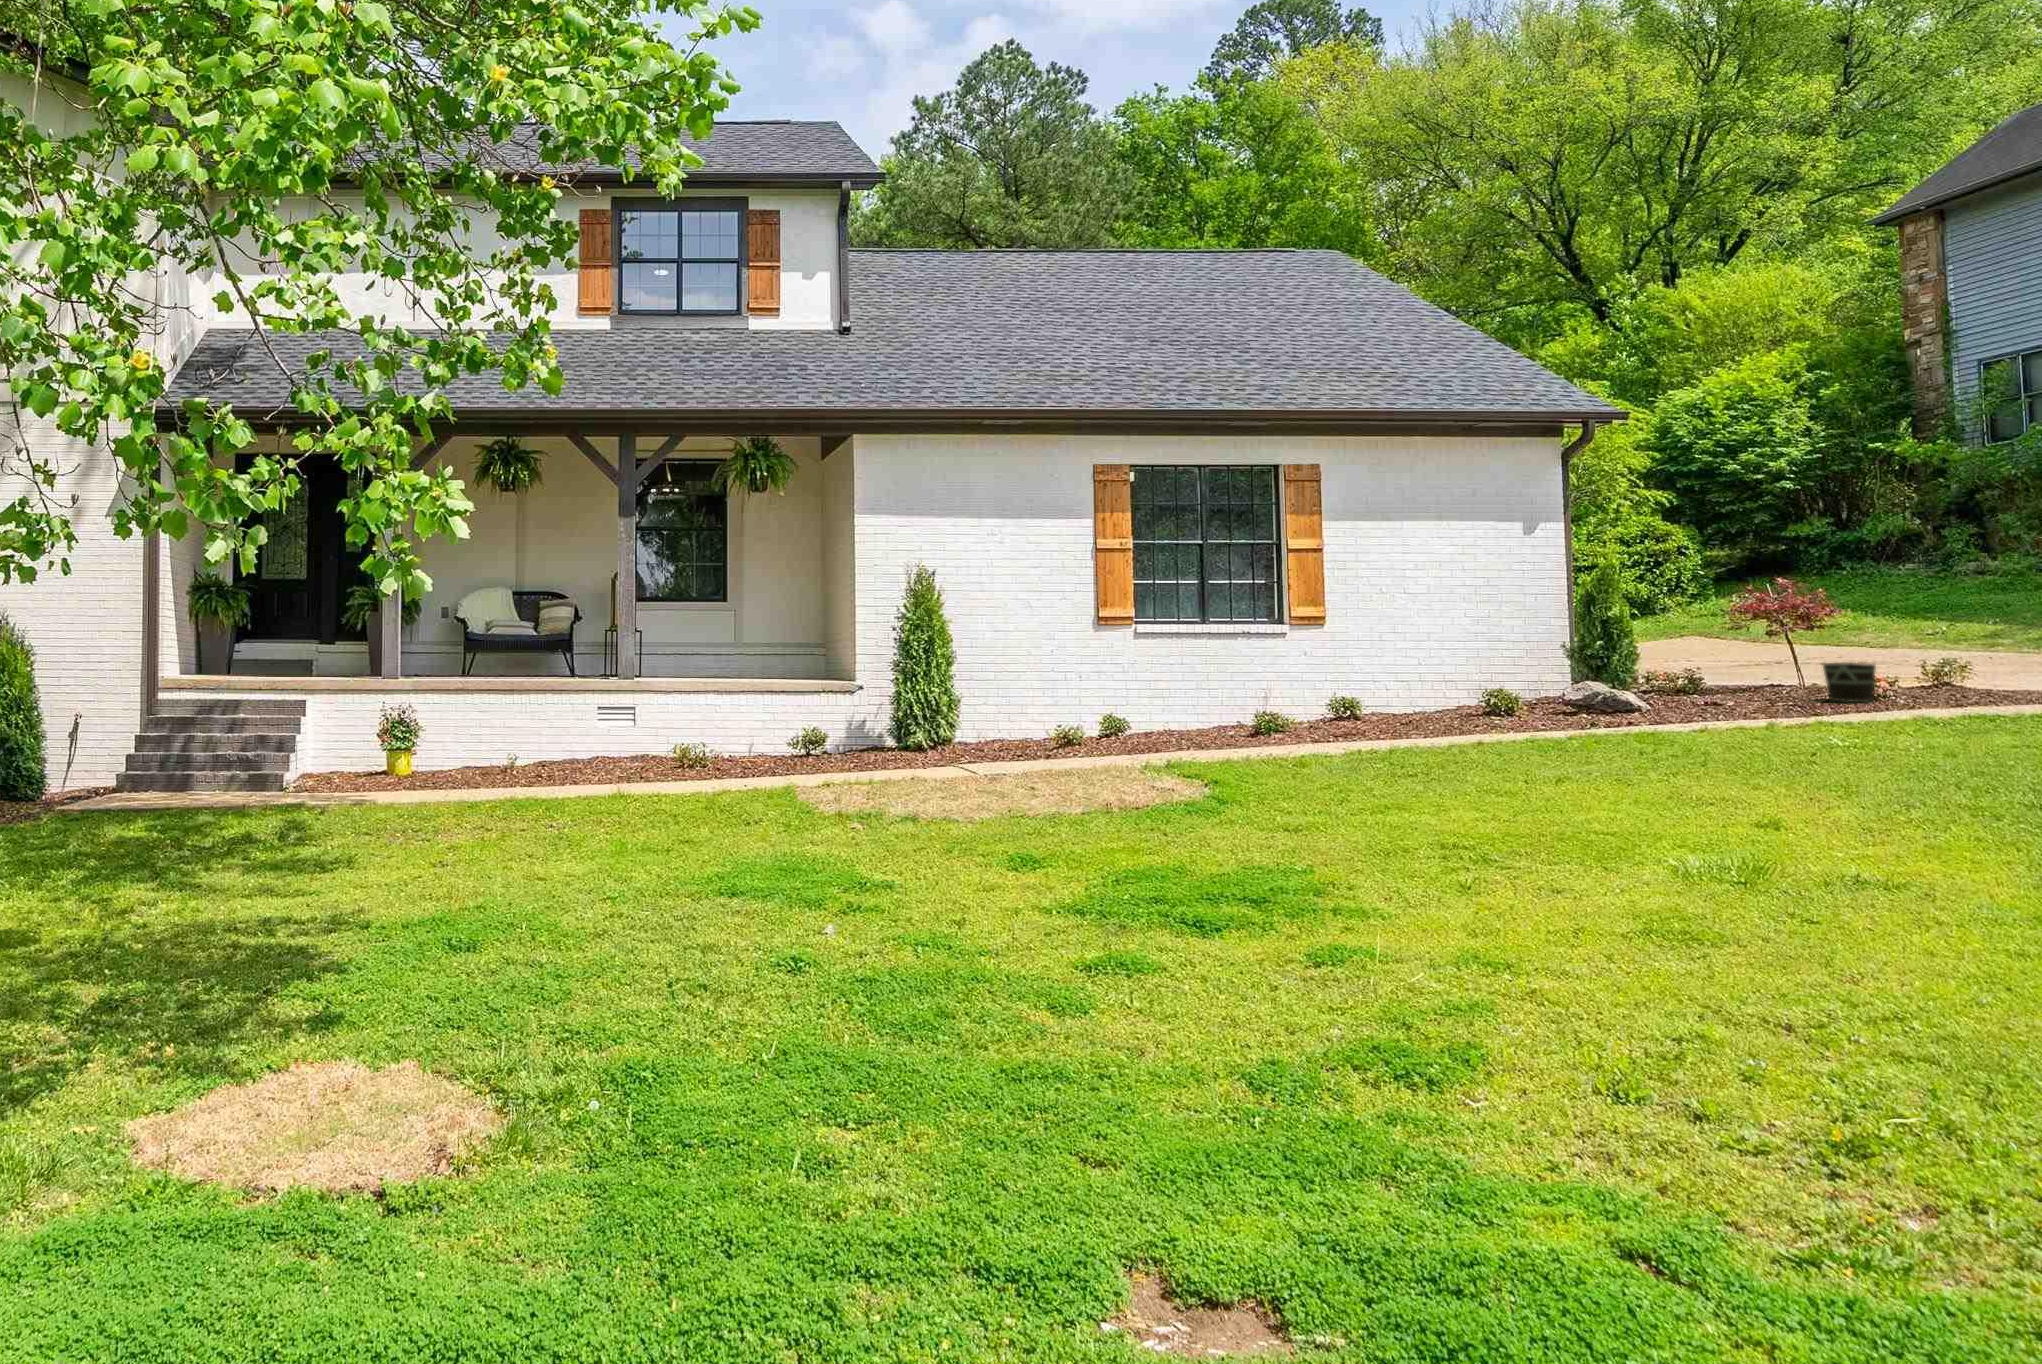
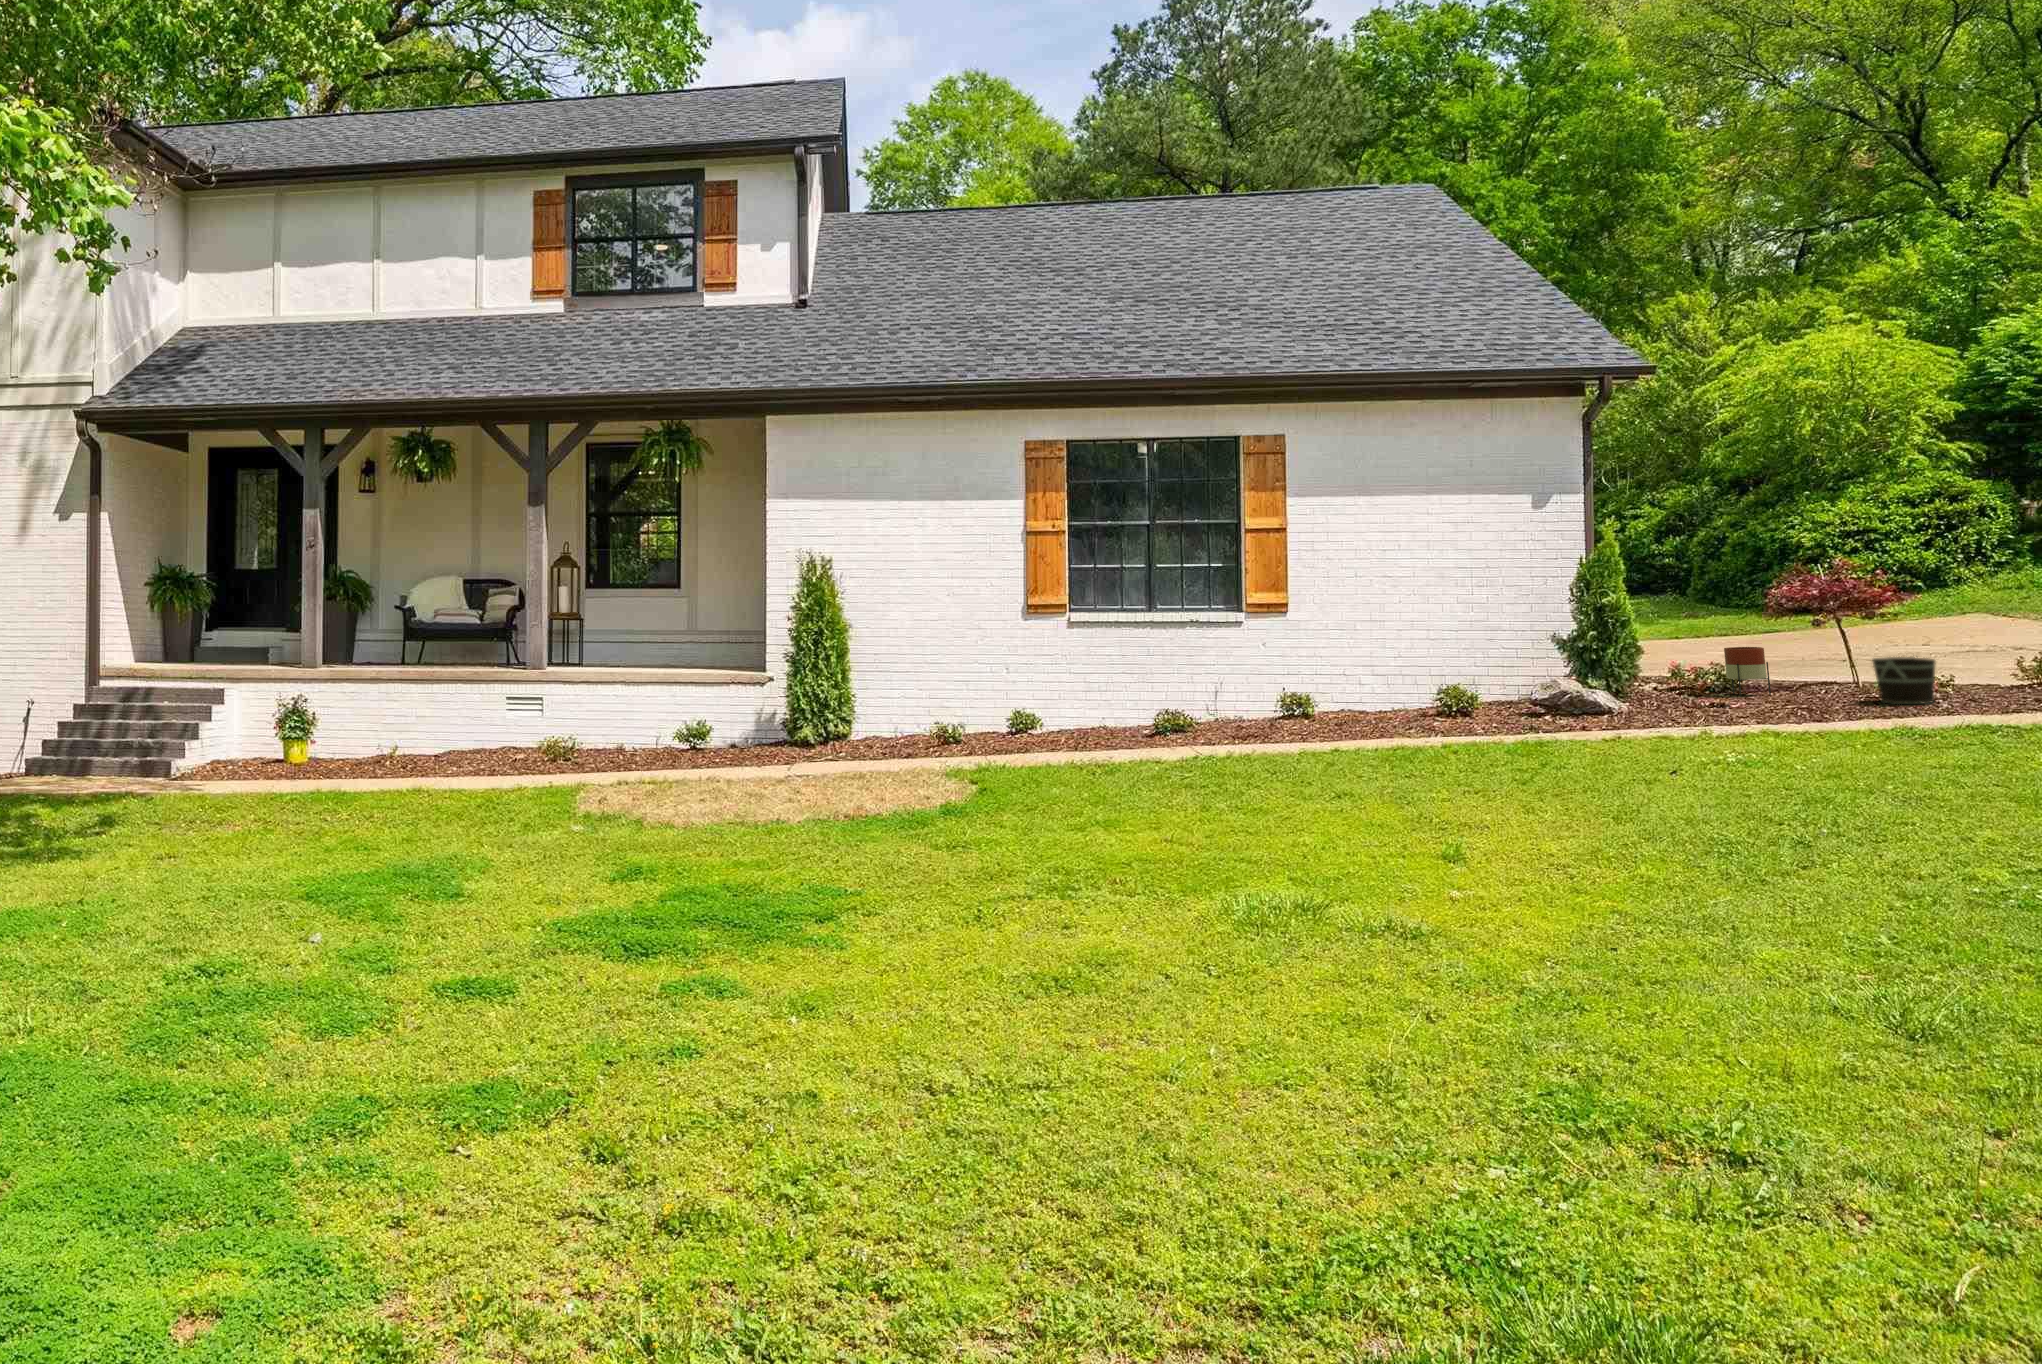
planter: none [1687,654,1725,697] -> present [1724,647,1771,697]

